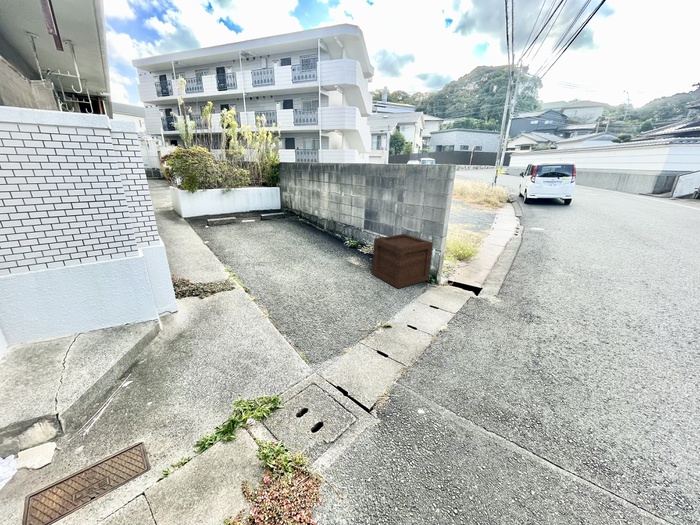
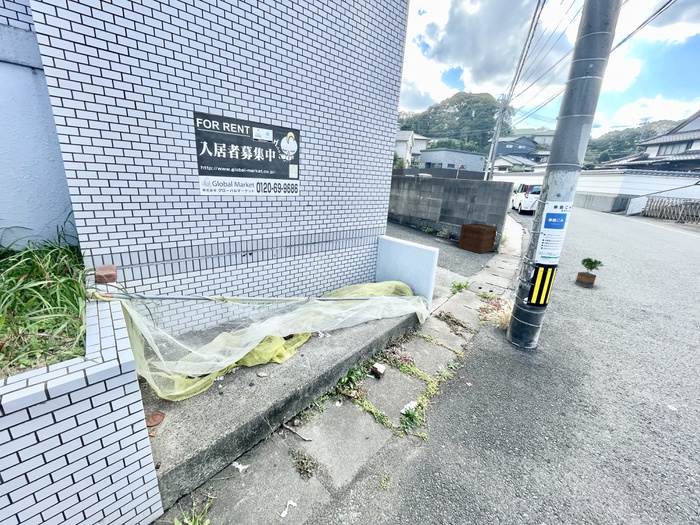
potted tree: none [538,339,607,412] -> present [575,258,603,287]

